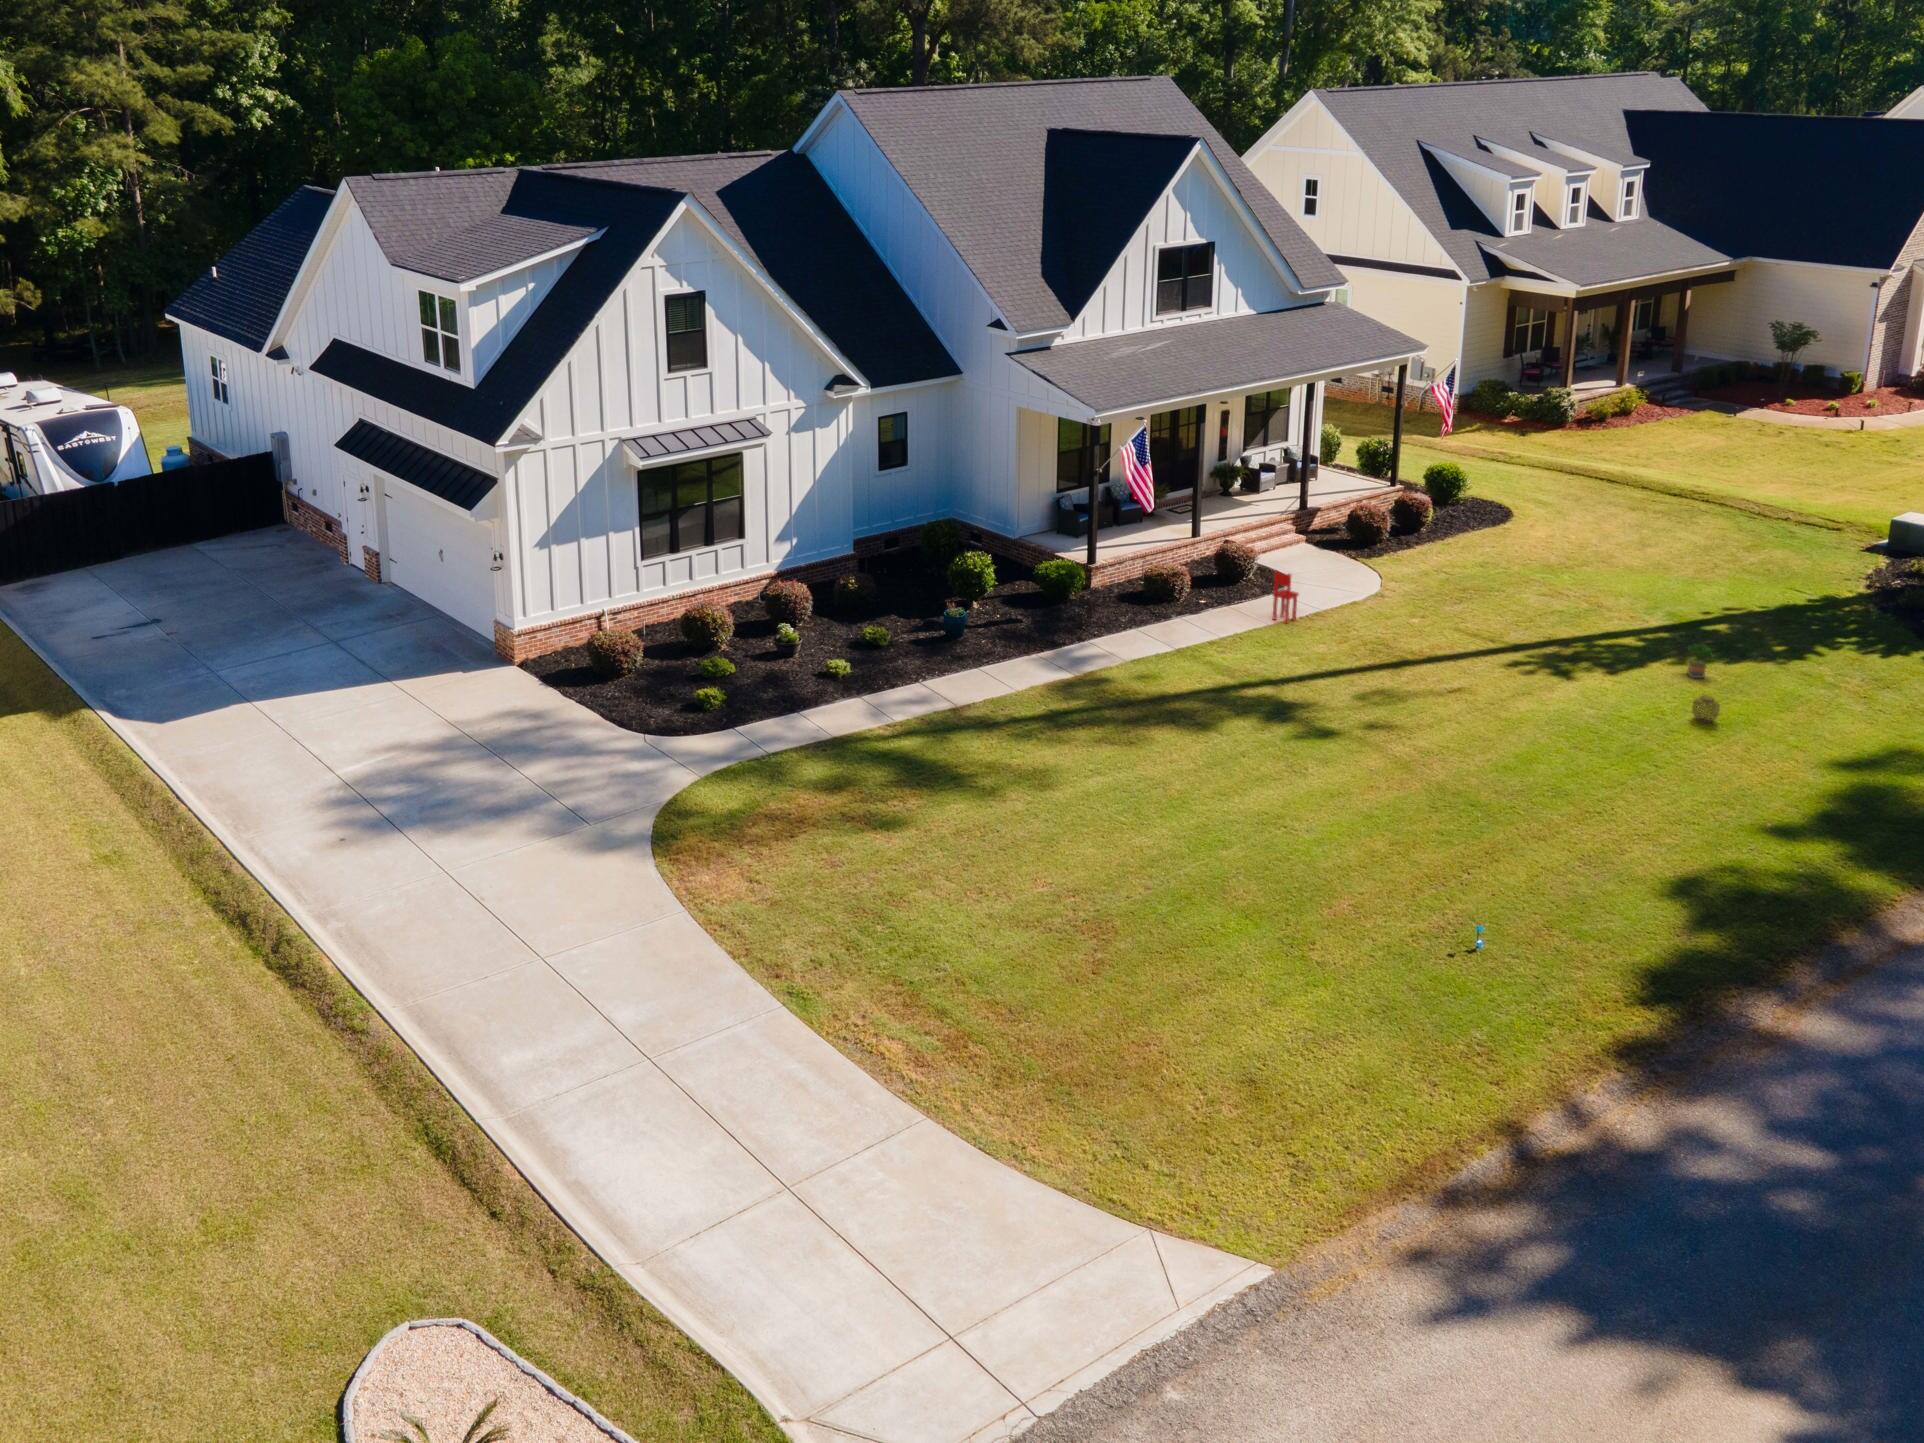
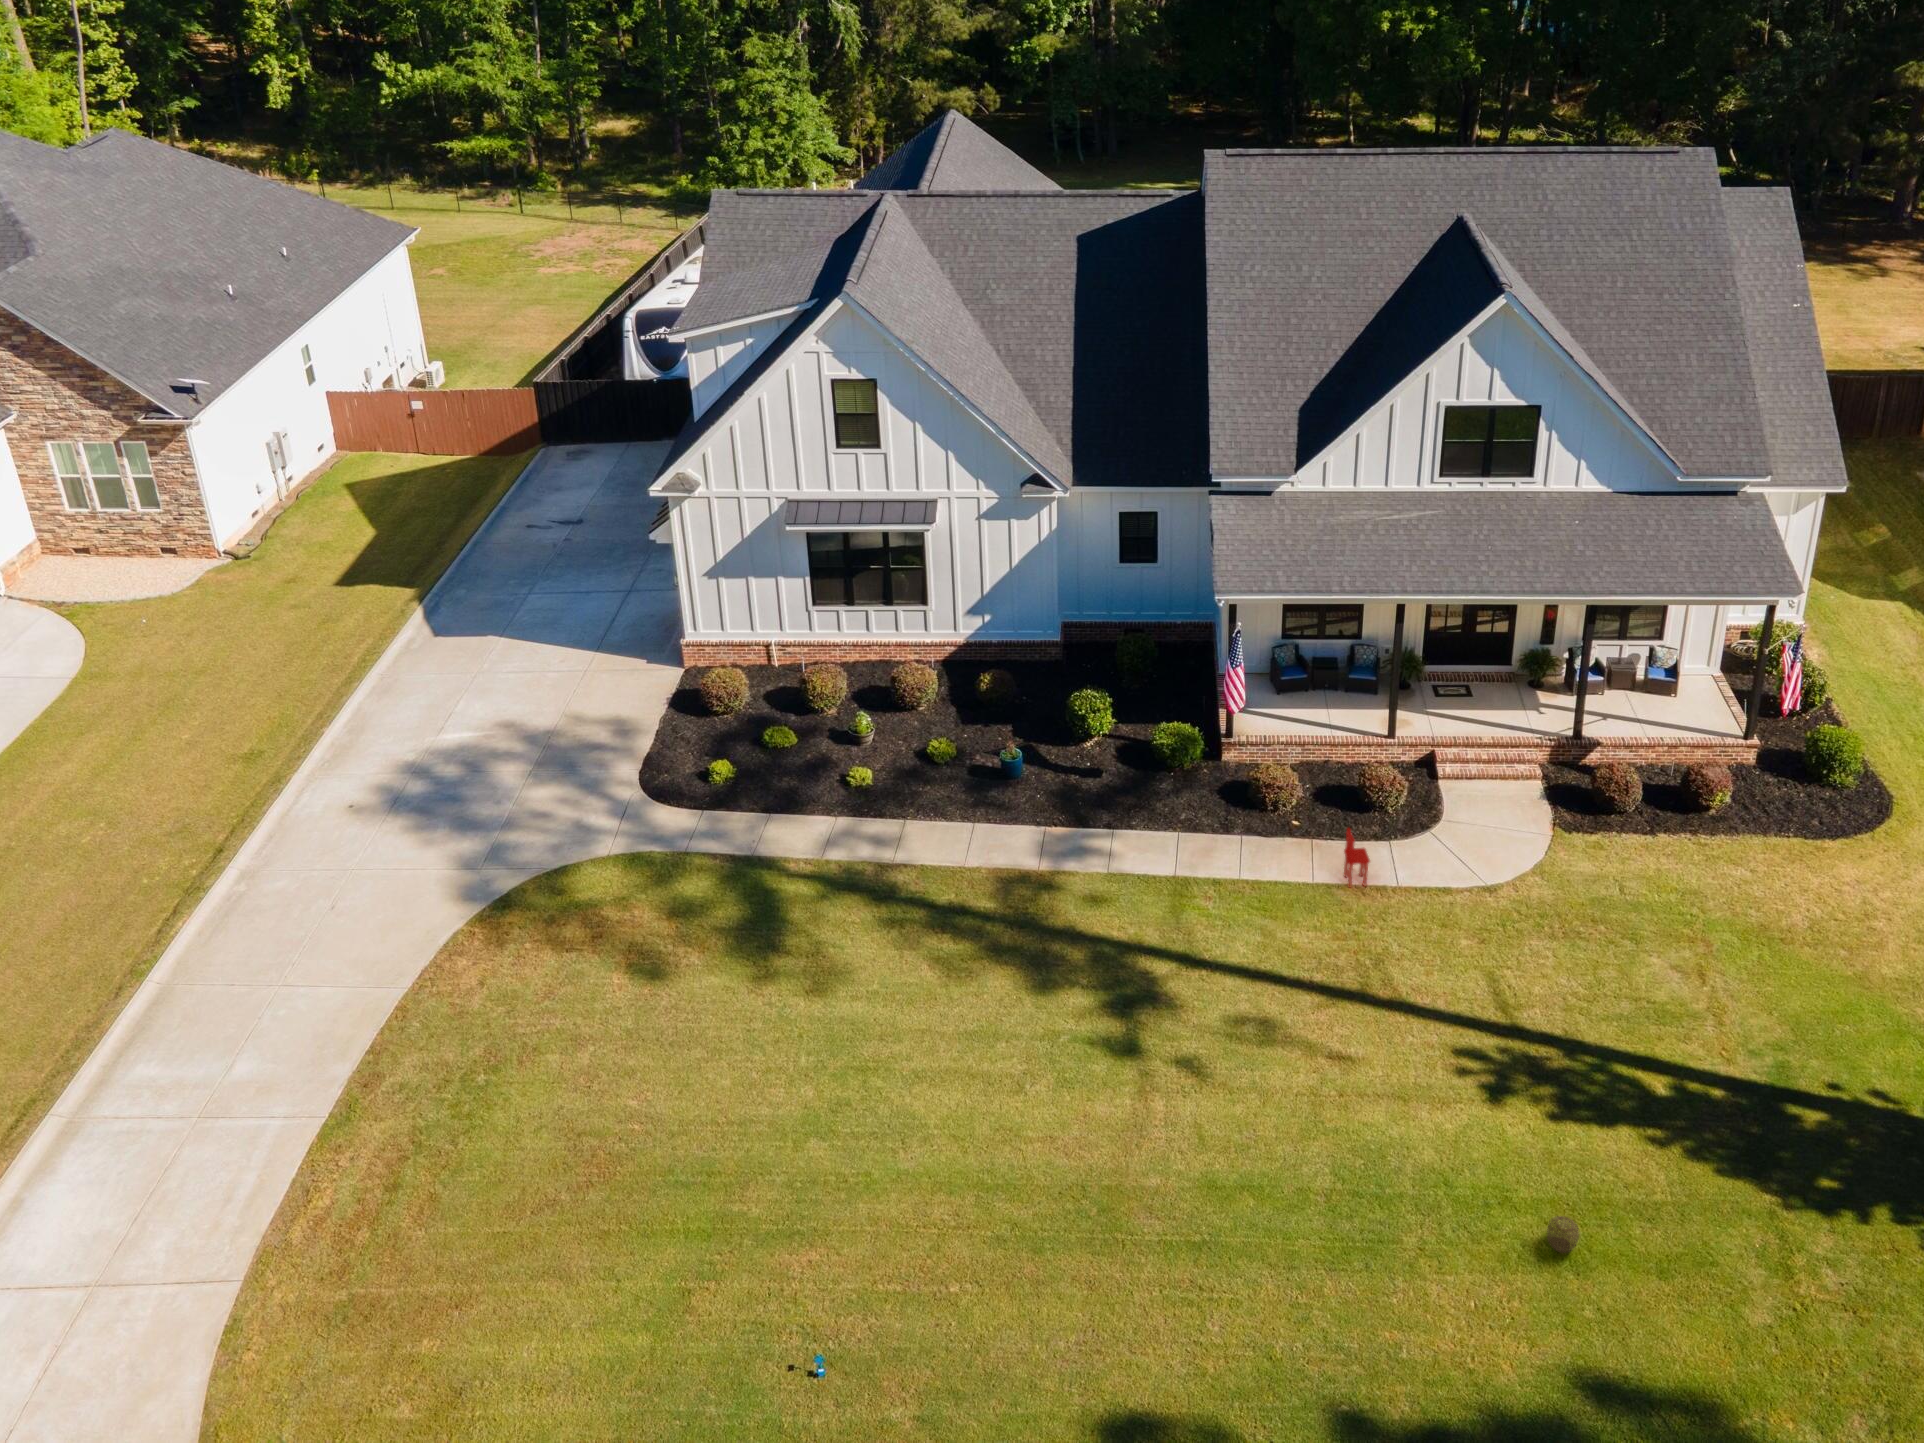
potted tree: present [1687,644,1713,678] -> none [1664,1141,1697,1188]

